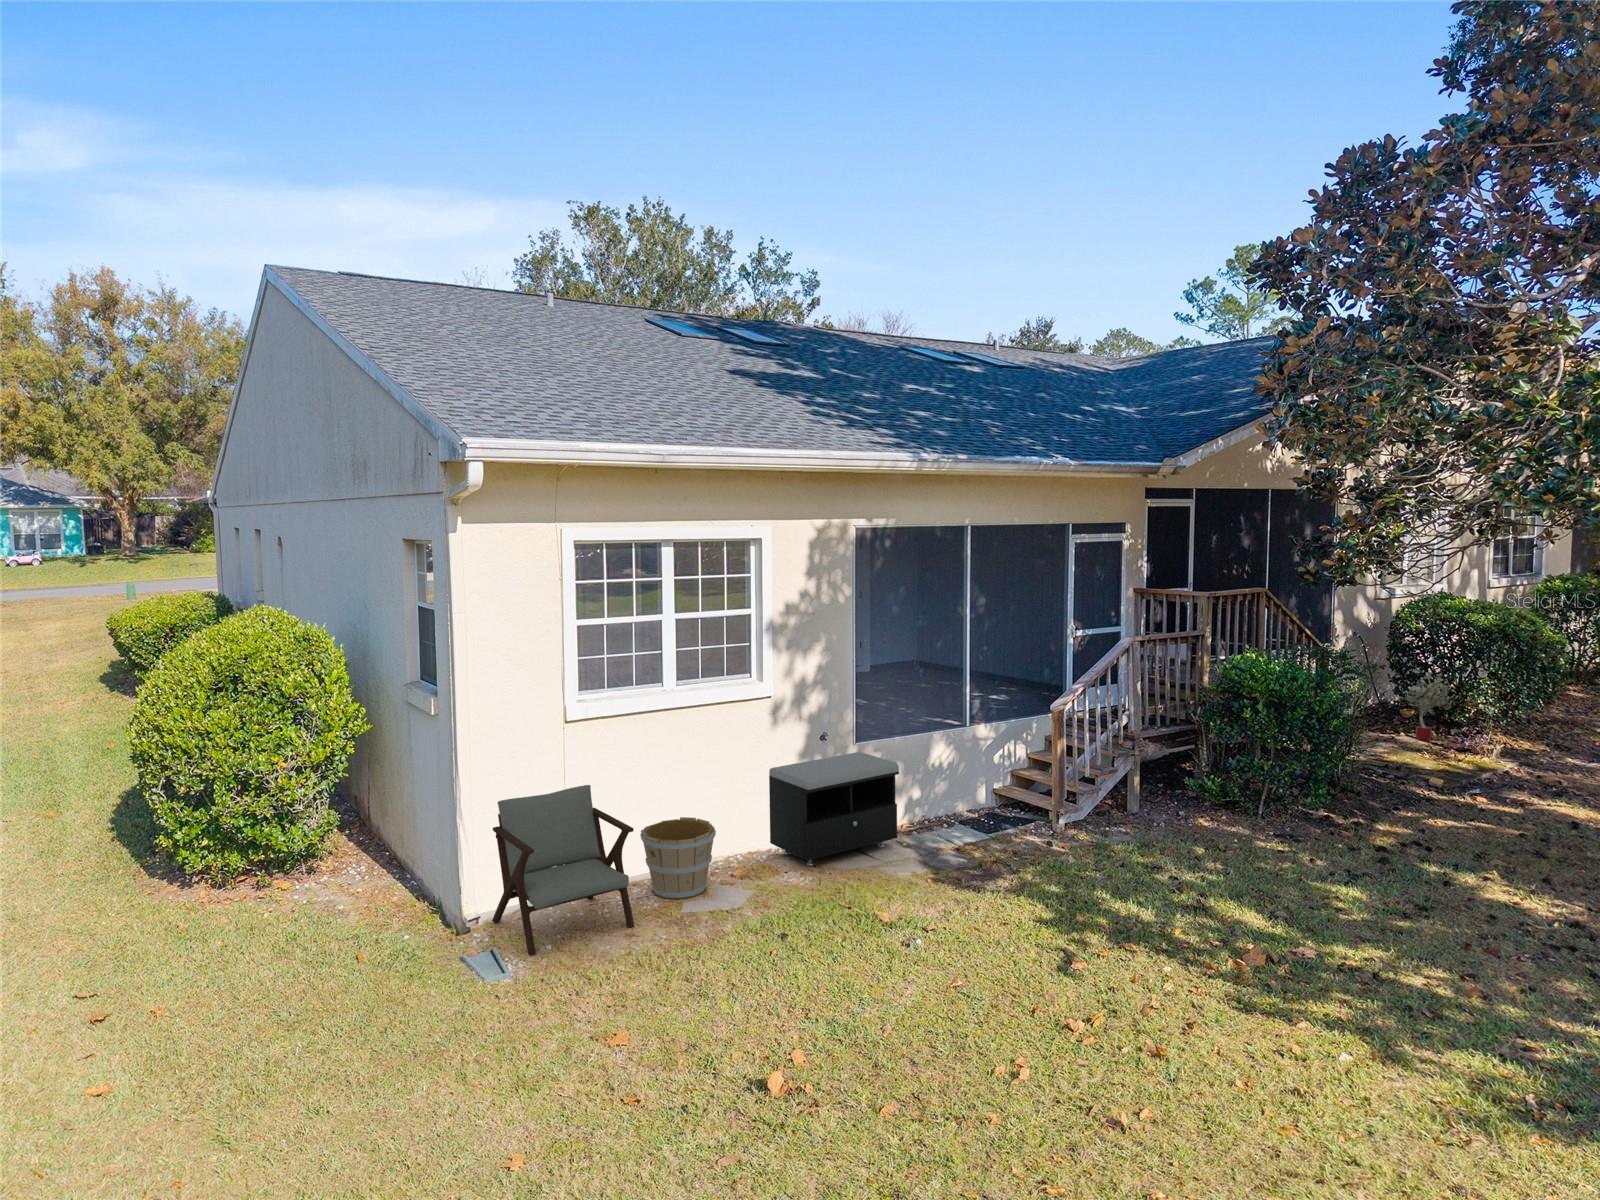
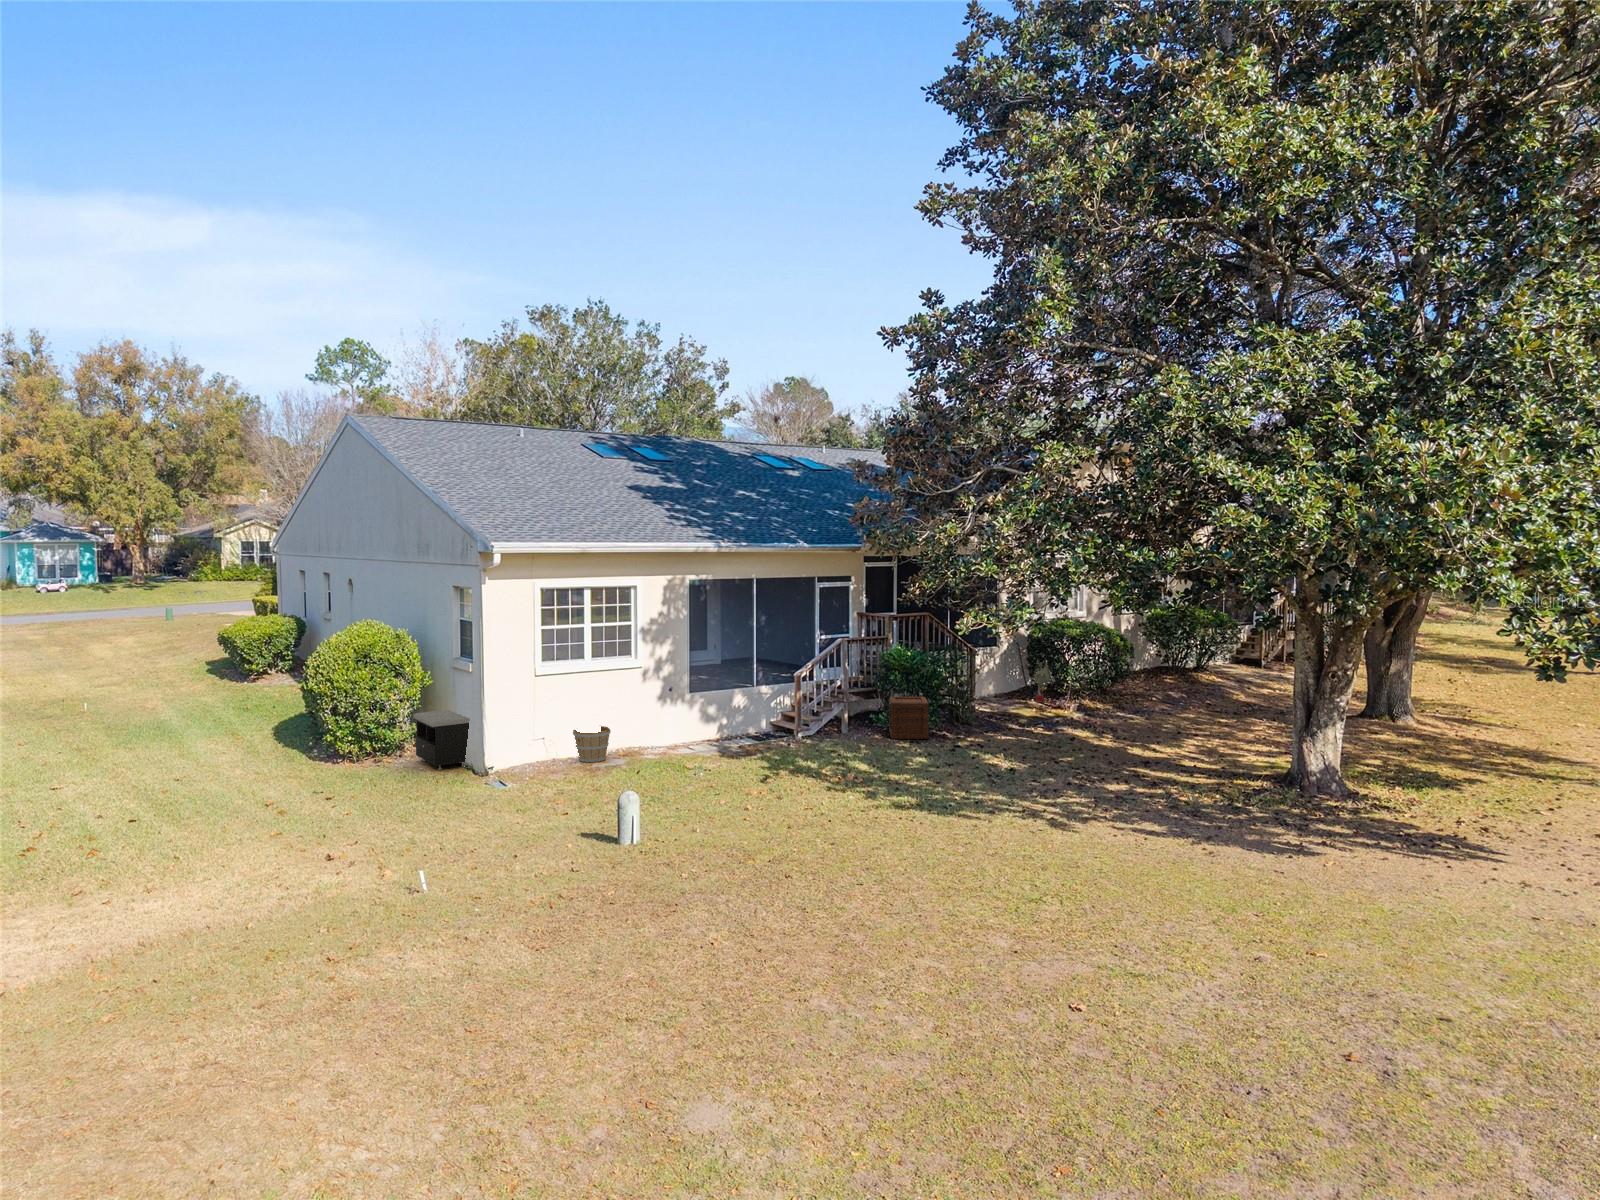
wooden crate: none [1225,747,1325,835] -> present [889,697,929,739]
storage bench: present [769,752,899,866] -> present [413,710,470,770]
lounge chair: present [492,785,634,955] -> none [500,706,569,779]

